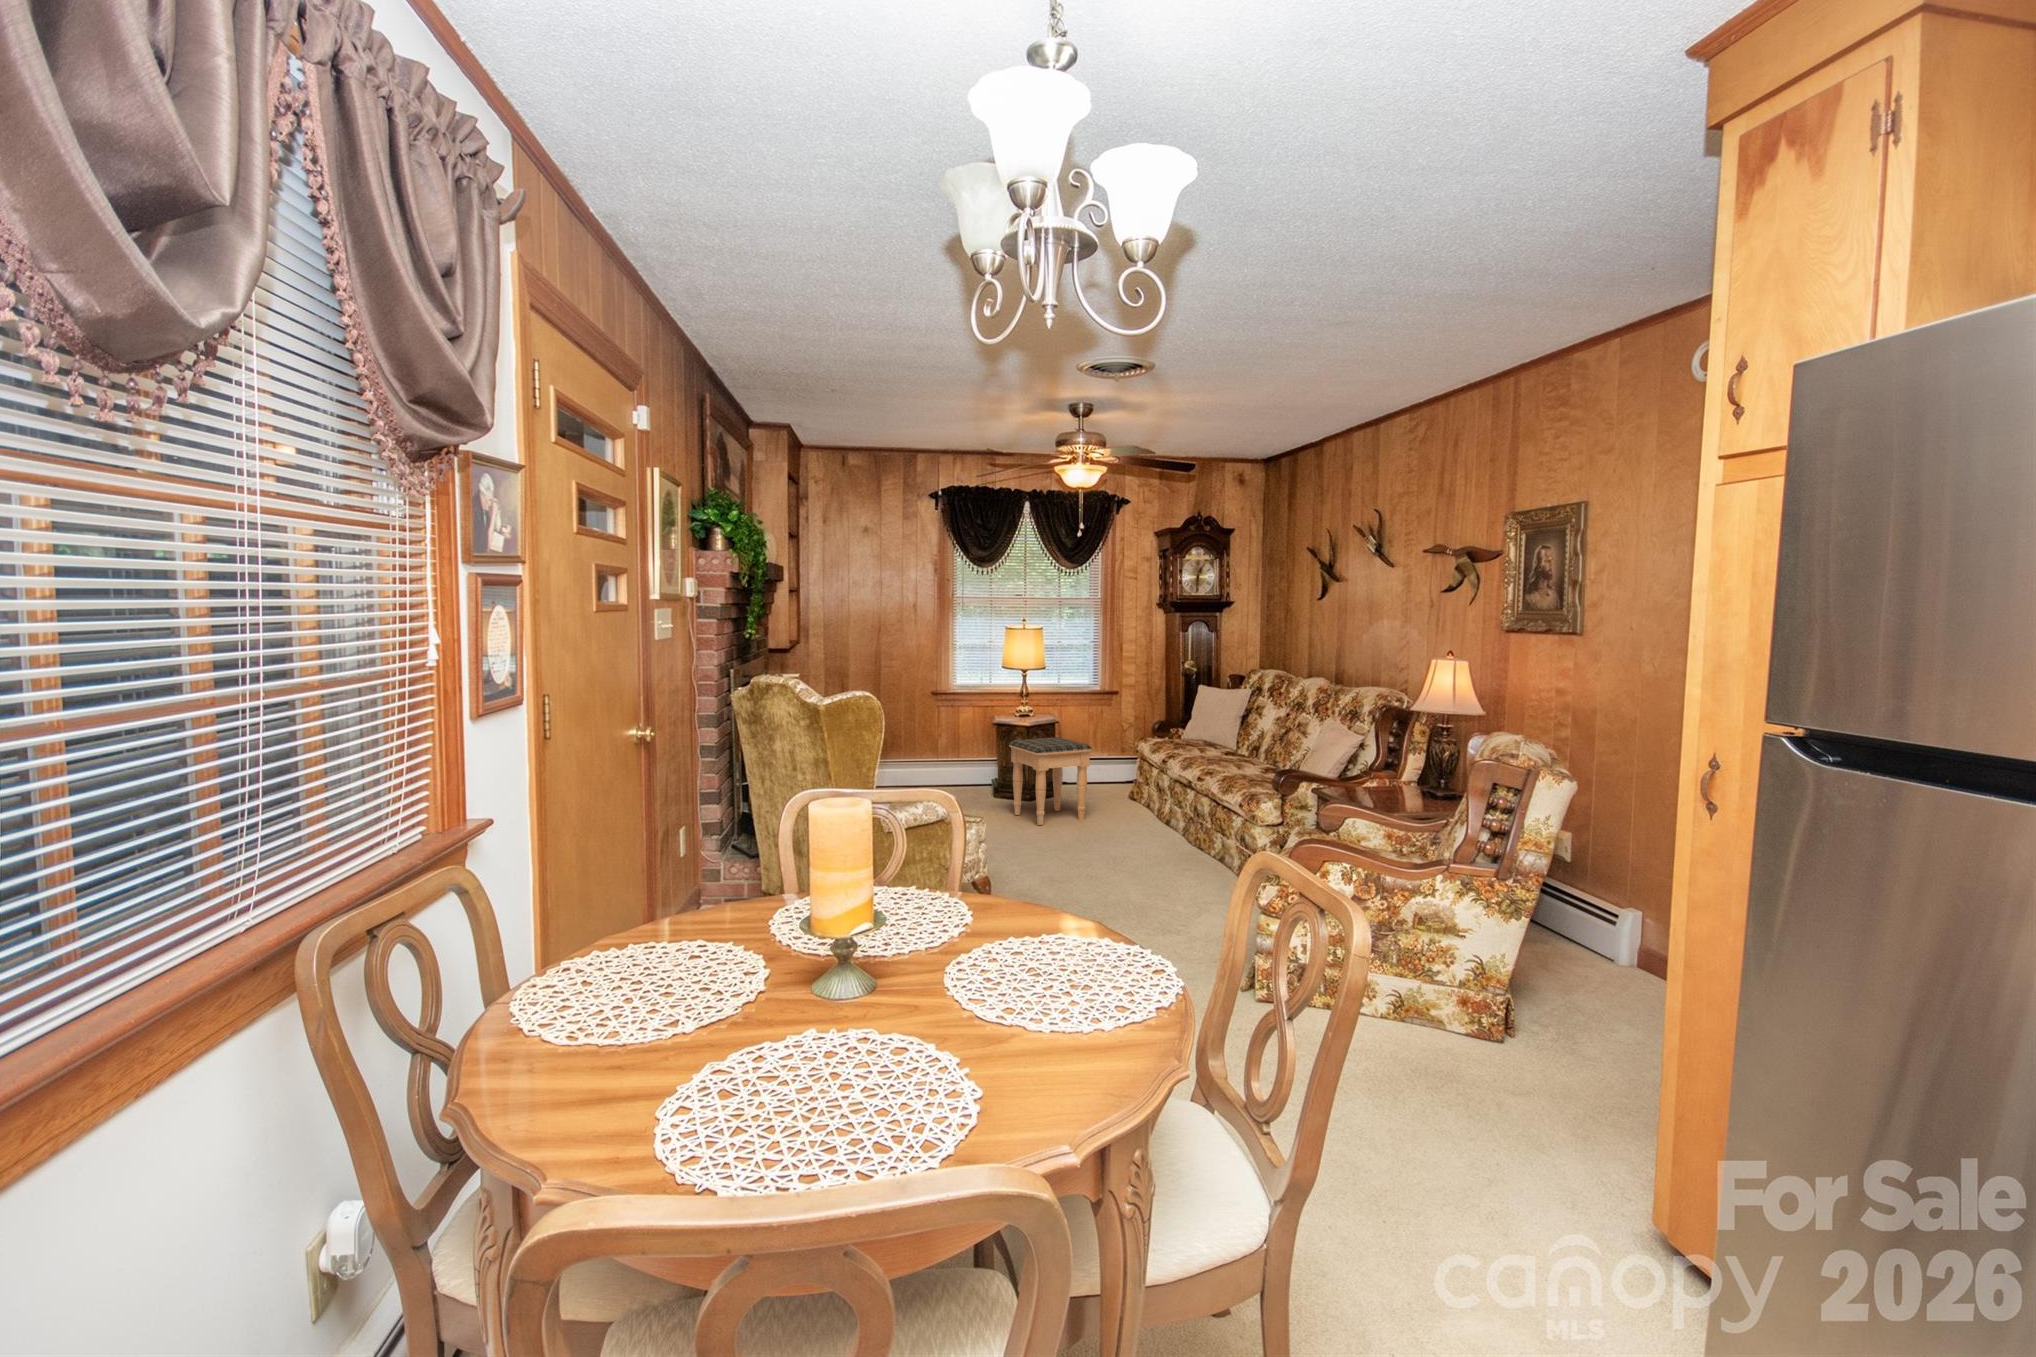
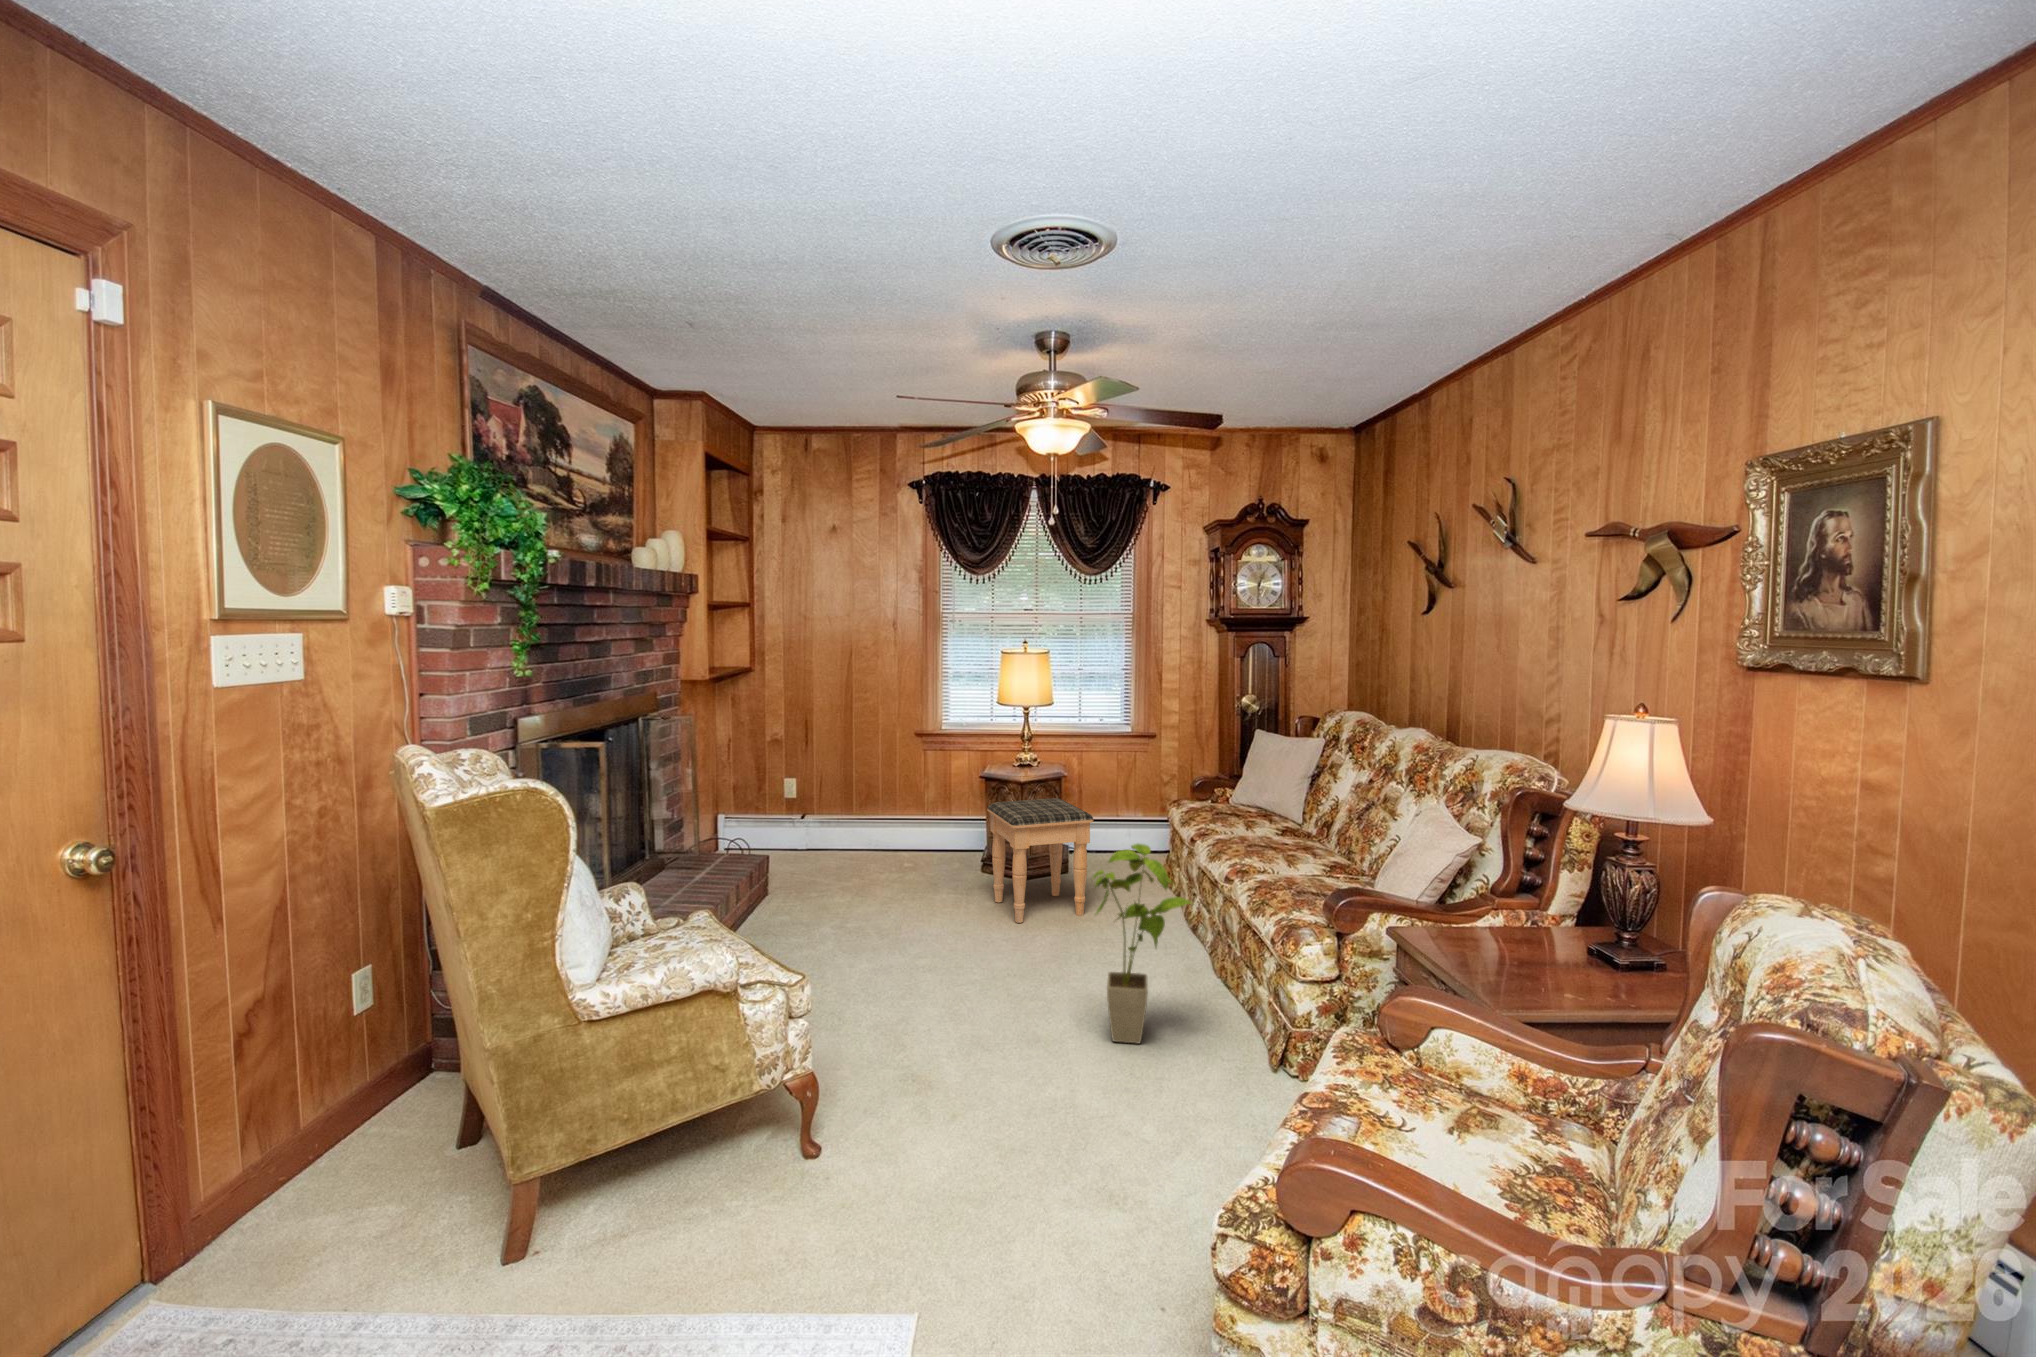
house plant: none [1121,748,1190,877] -> present [1093,843,1191,1043]

